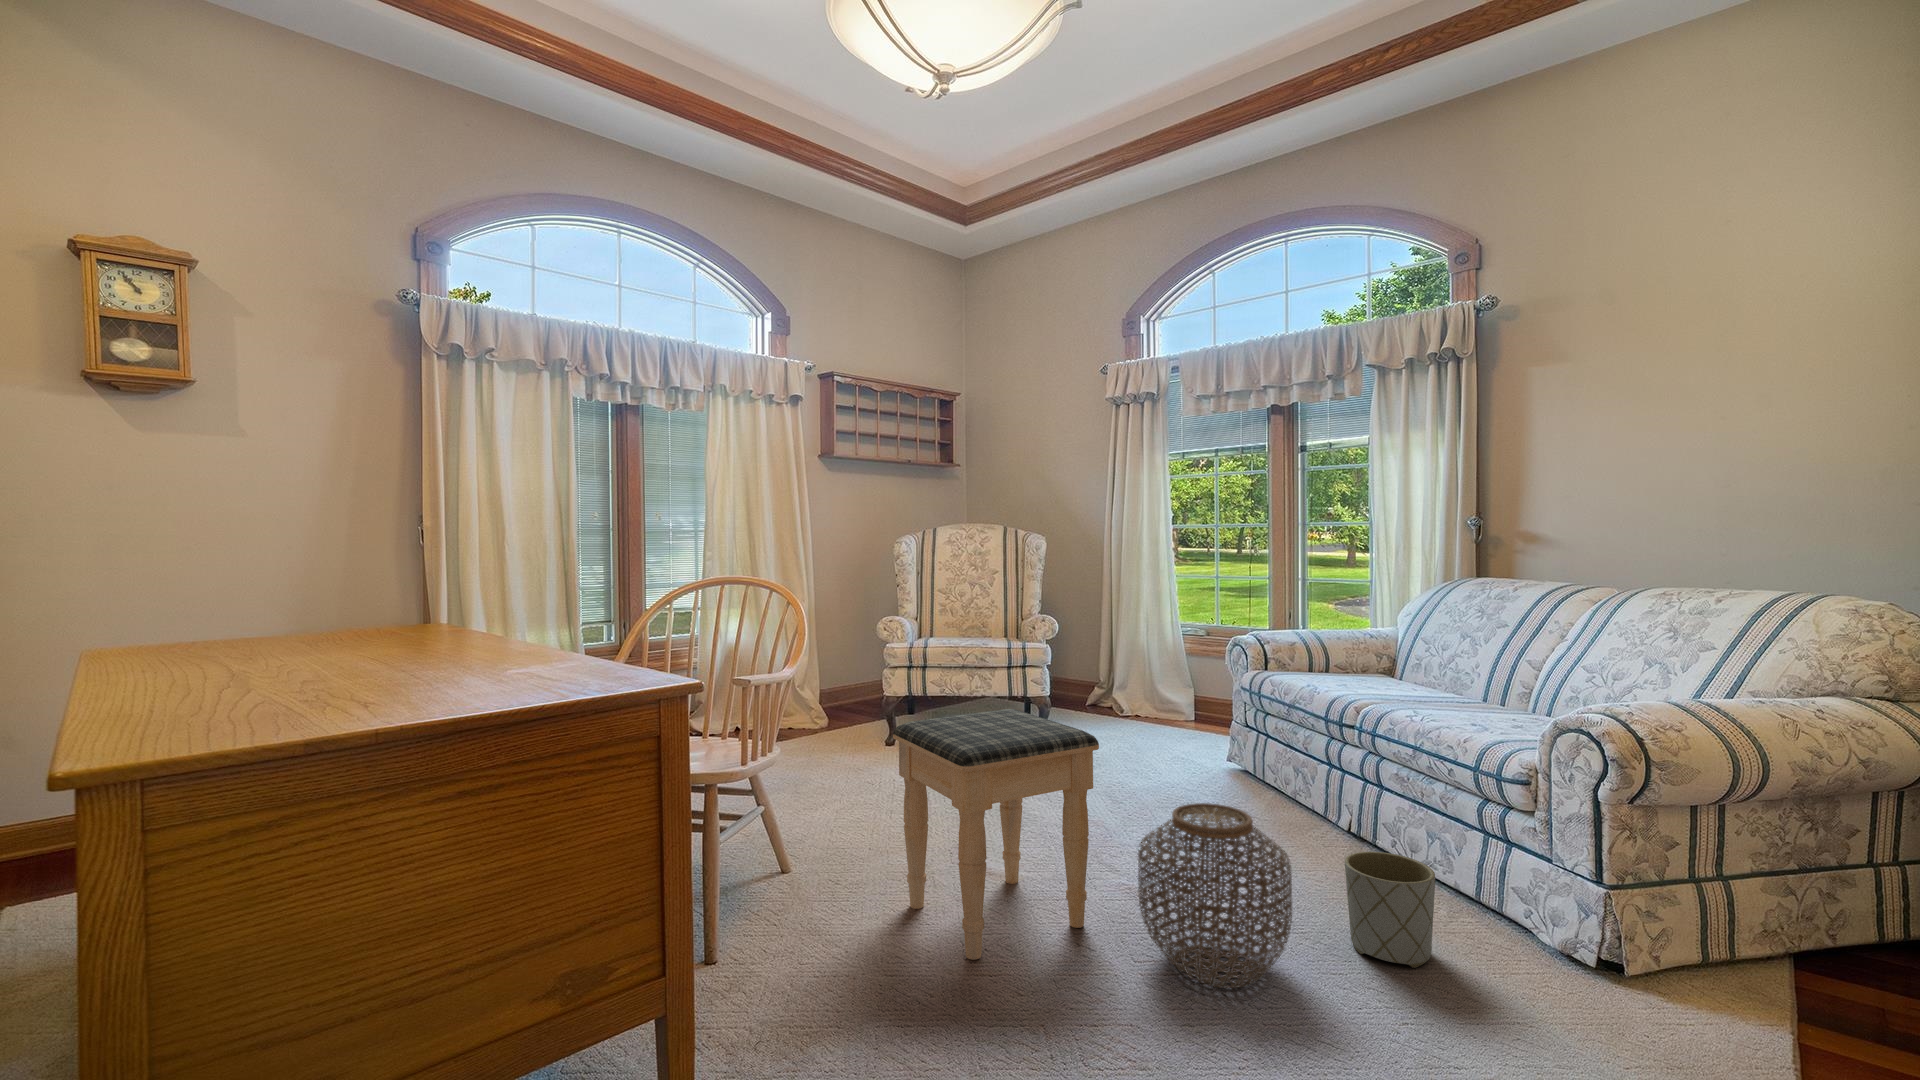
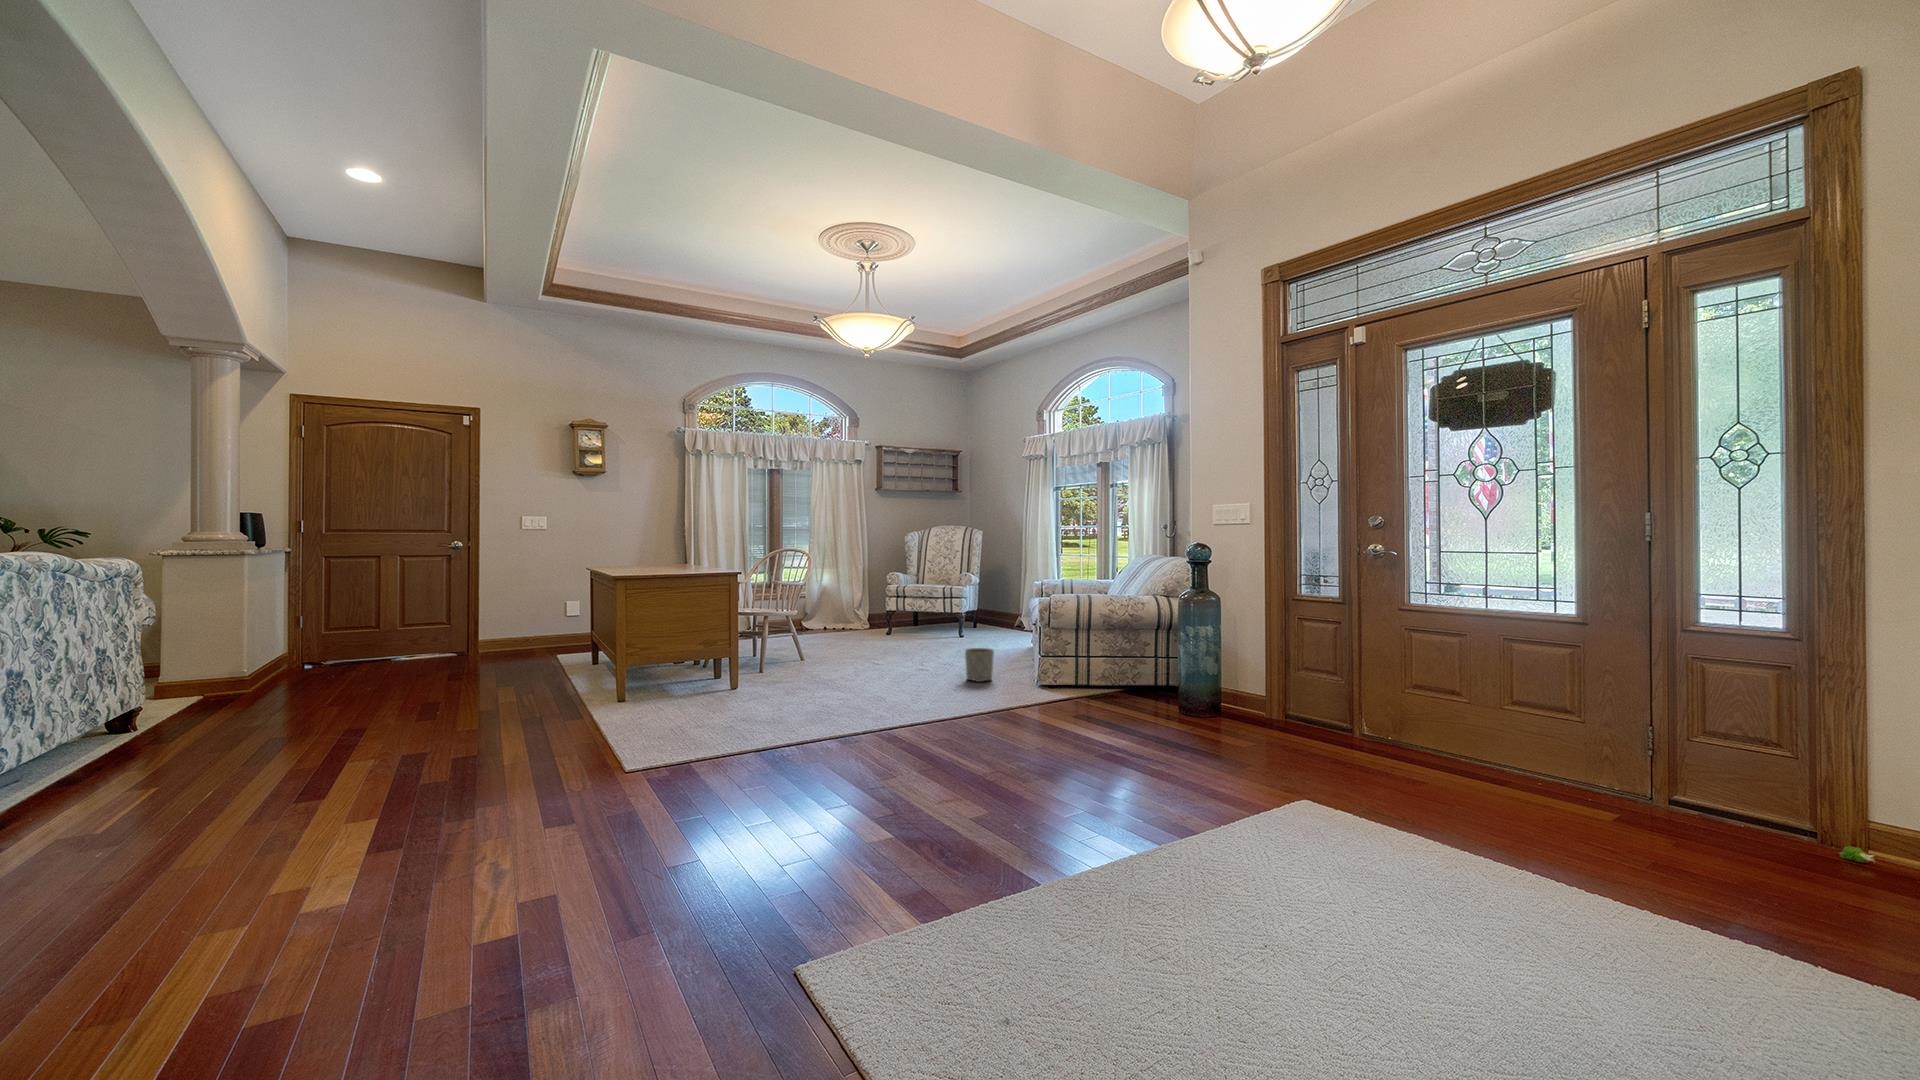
footstool: present [893,709,1099,960] -> none [829,598,891,673]
woven basket: present [1138,803,1292,988] -> none [888,625,938,681]

